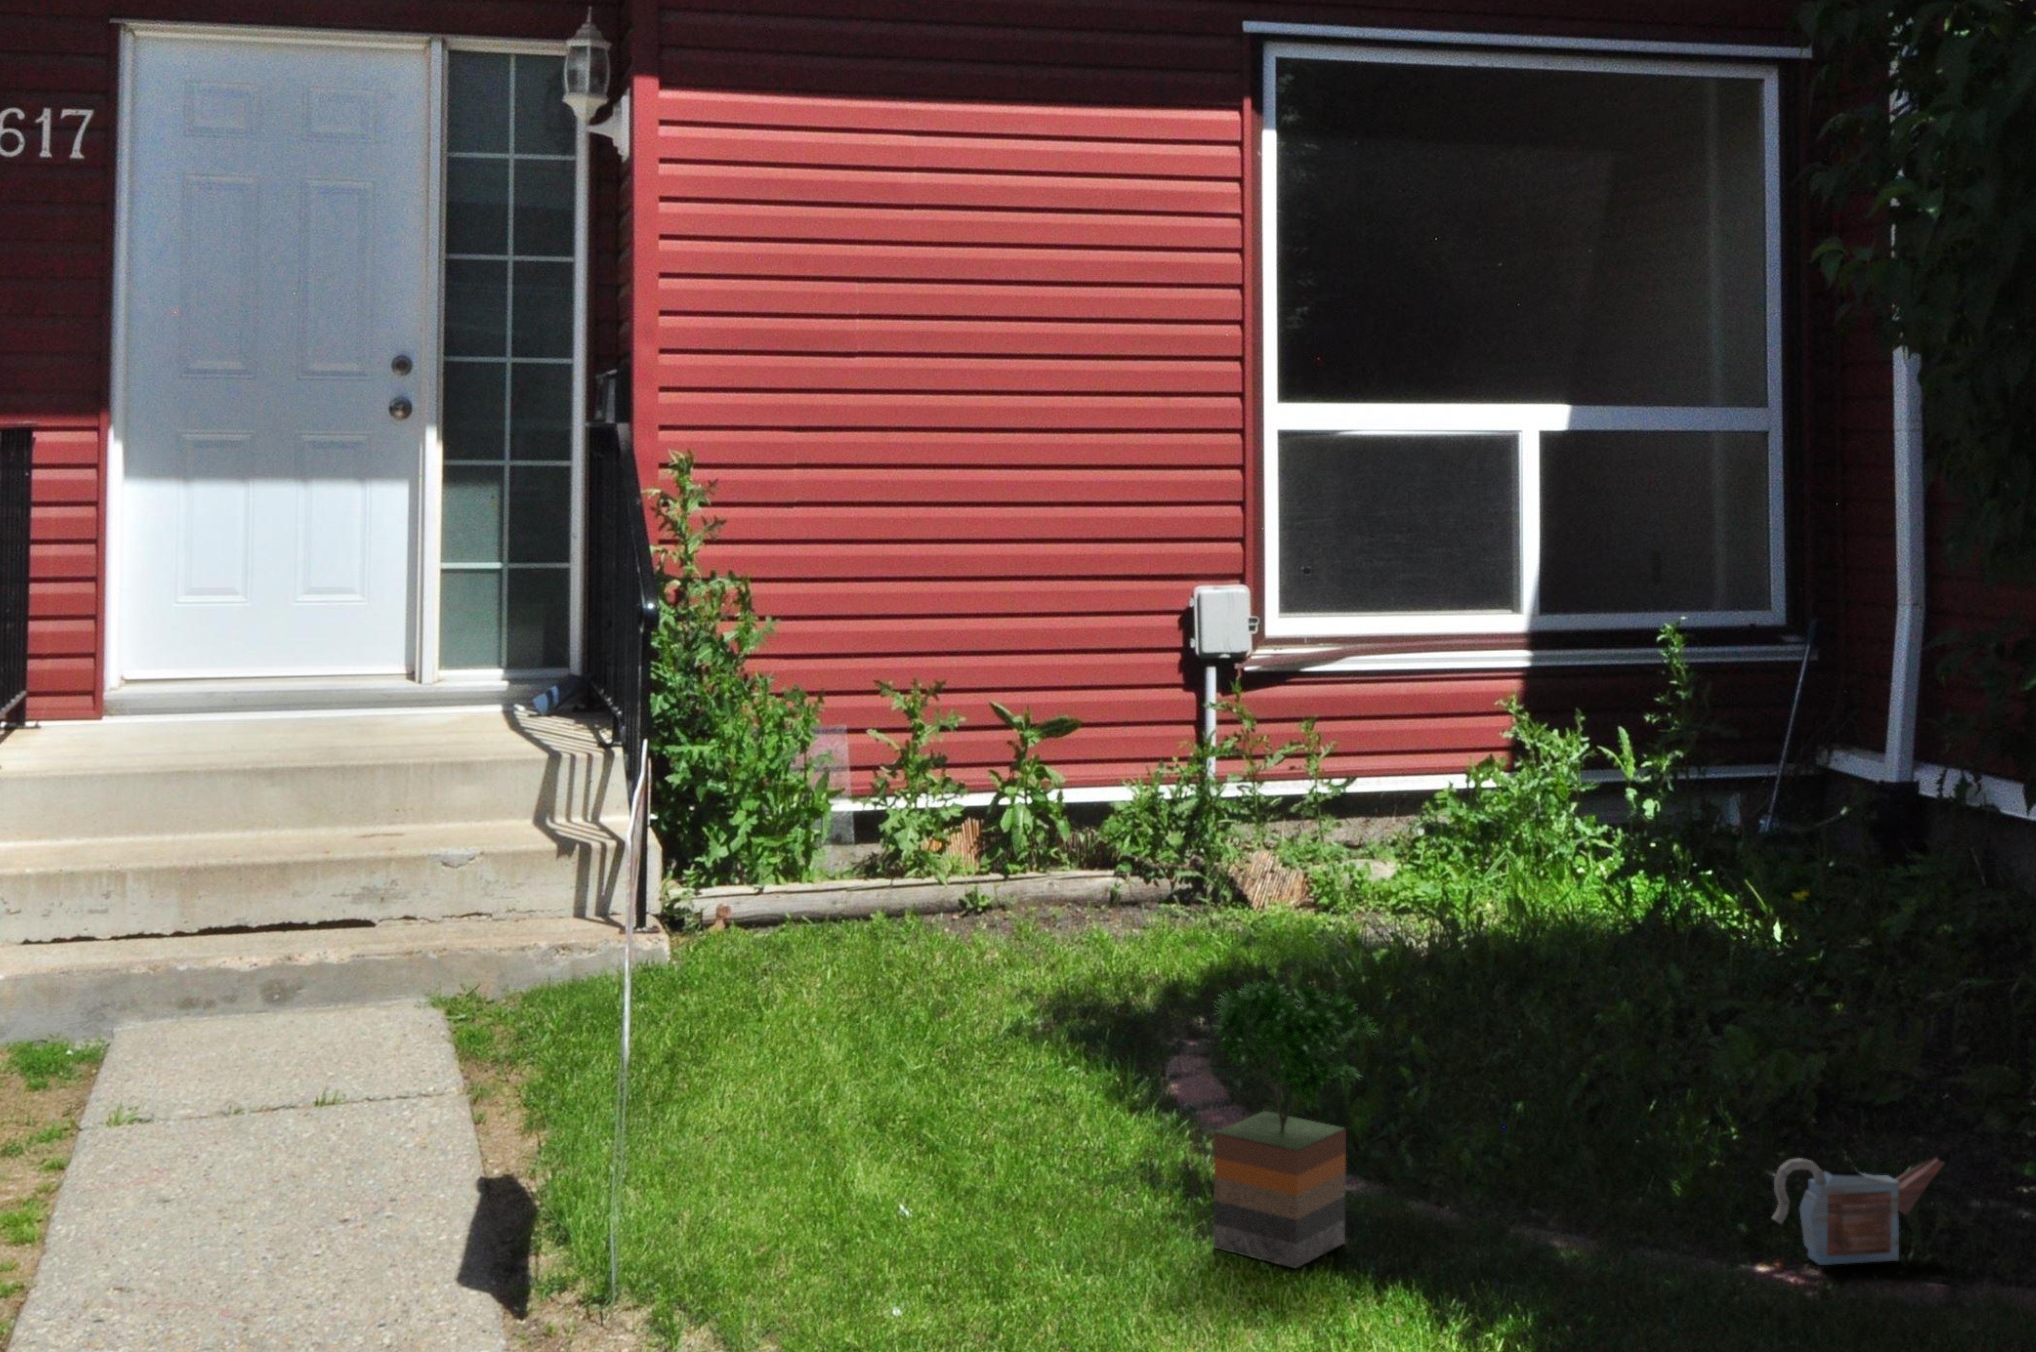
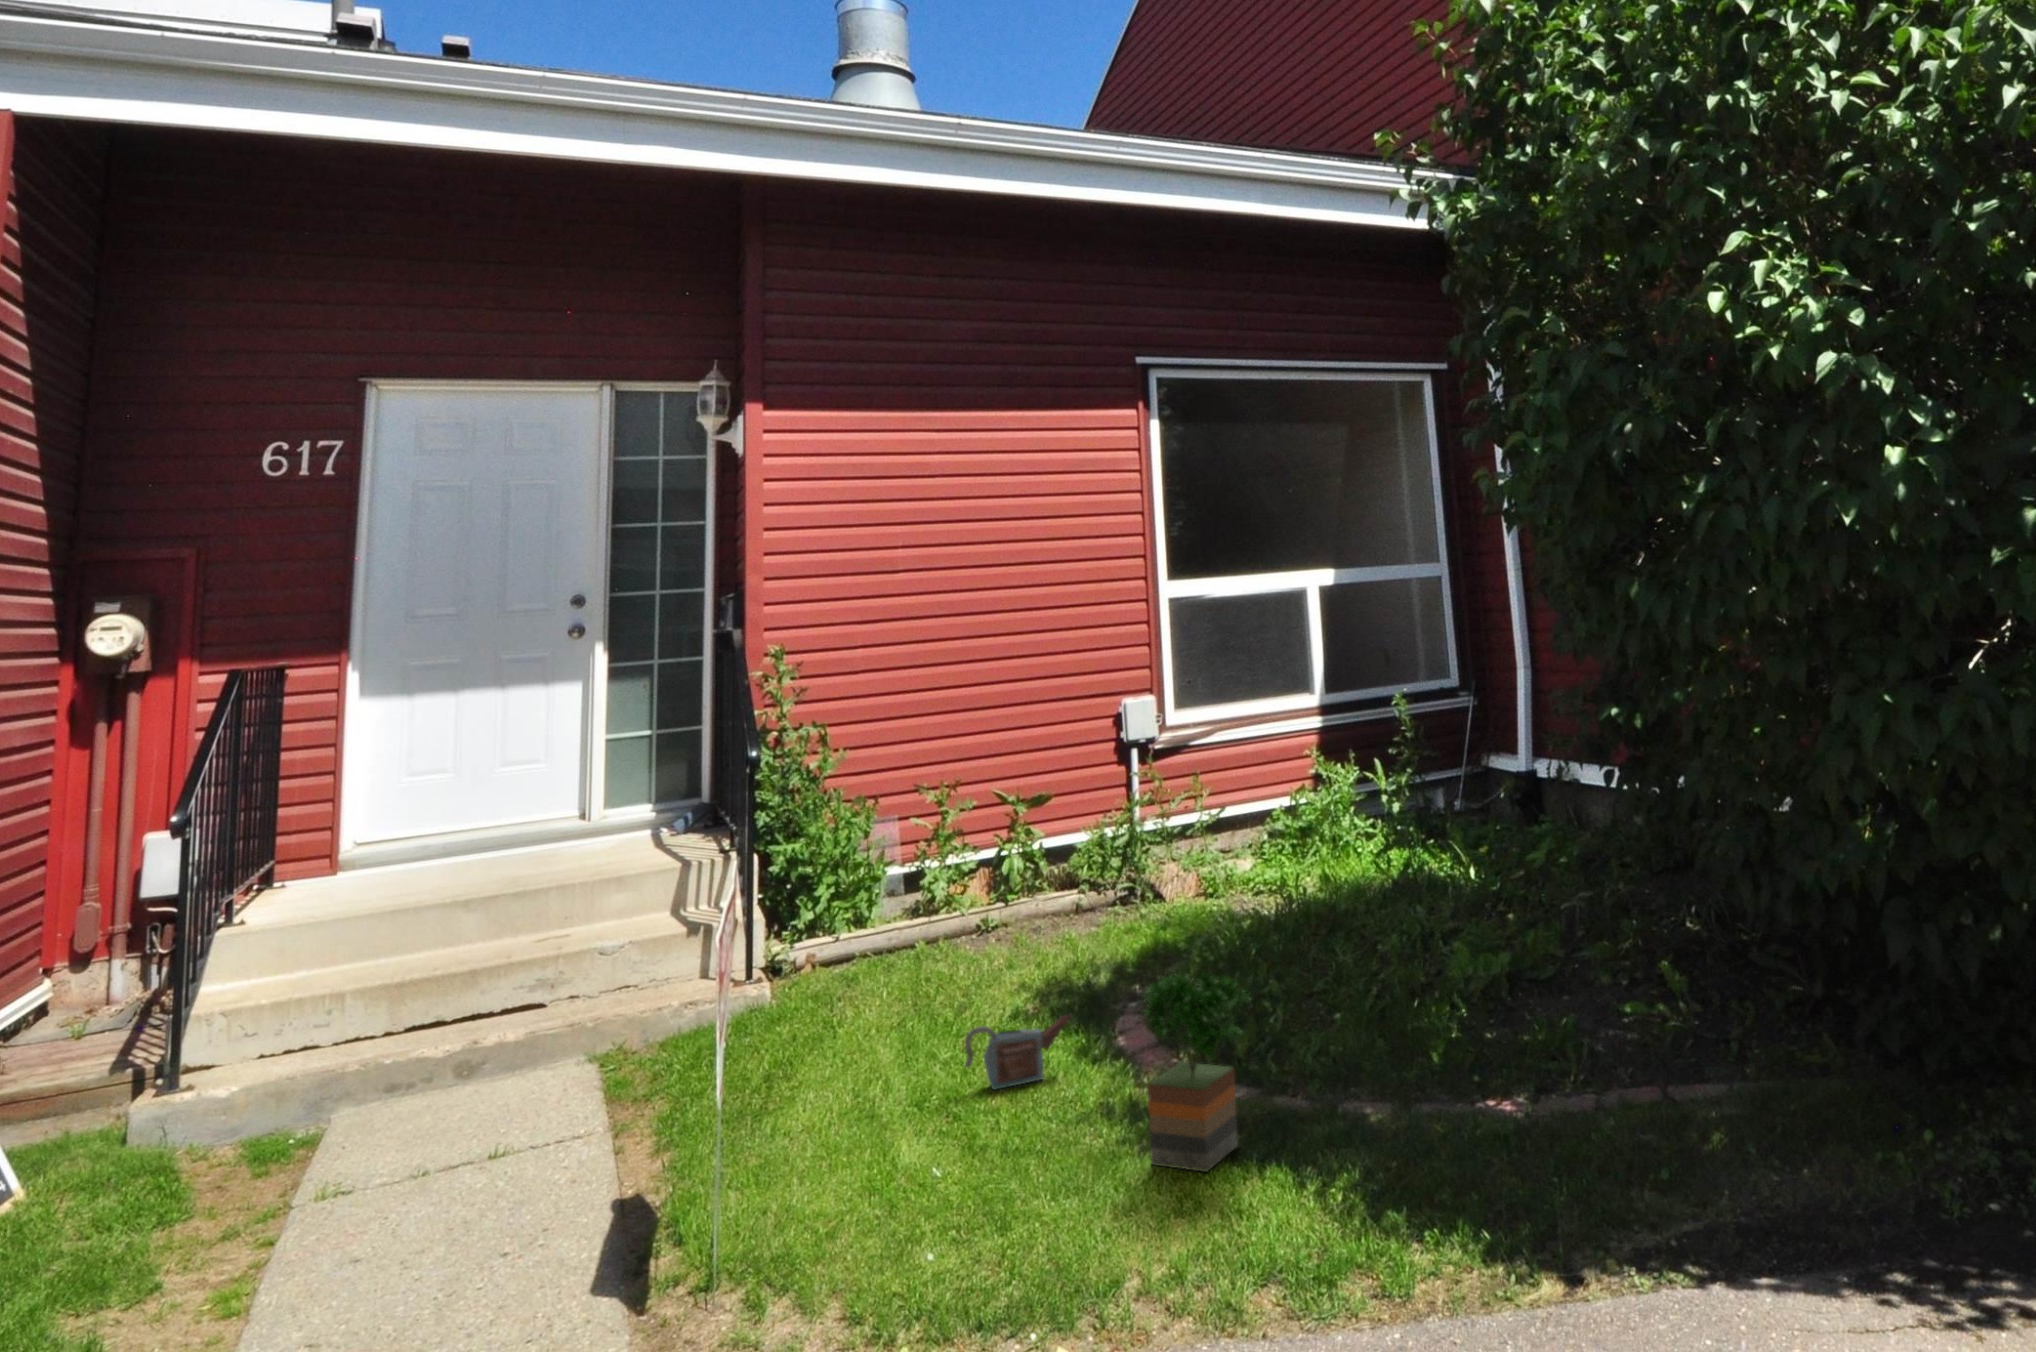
watering can: present [1772,1157,1944,1265] -> present [965,1014,1071,1089]

